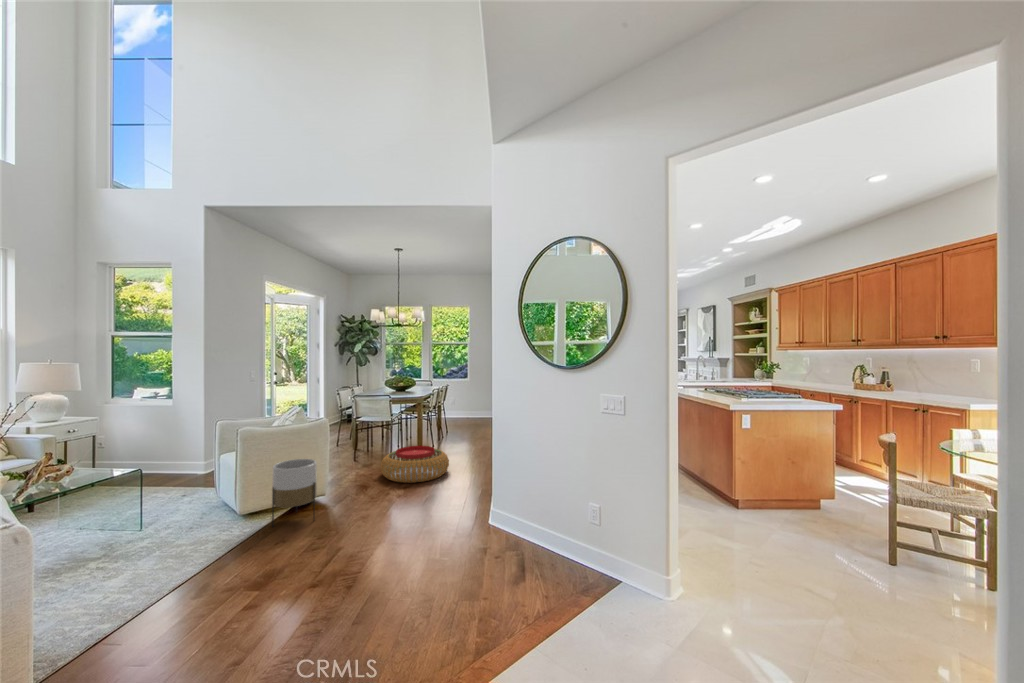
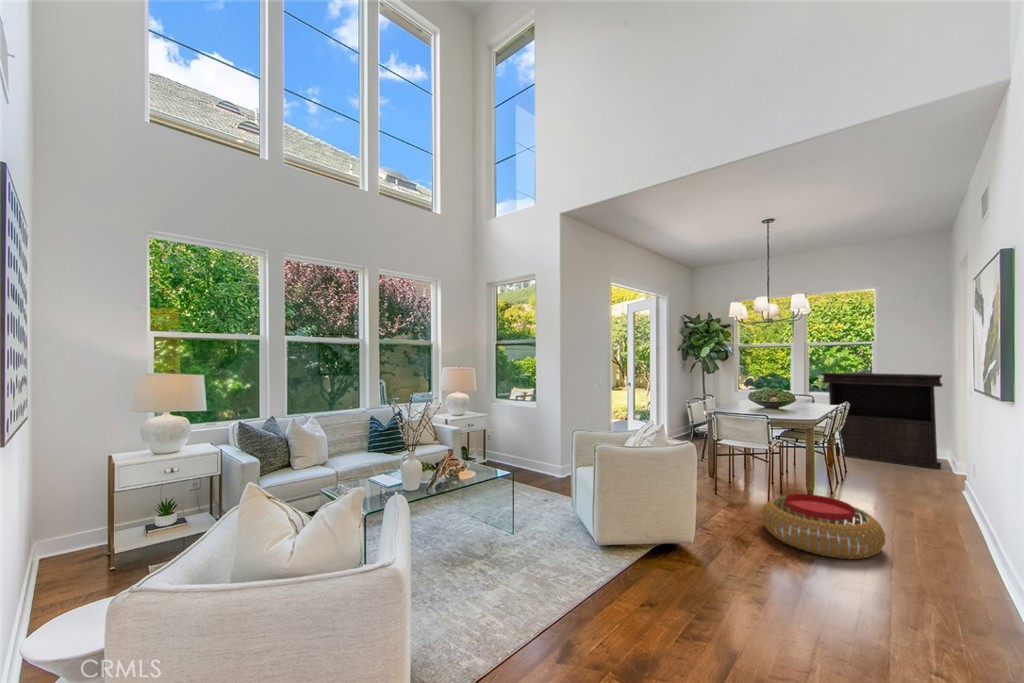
console table: none [438,363,501,423] -> present [822,373,942,469]
planter: present [272,459,317,526] -> none [632,491,685,582]

